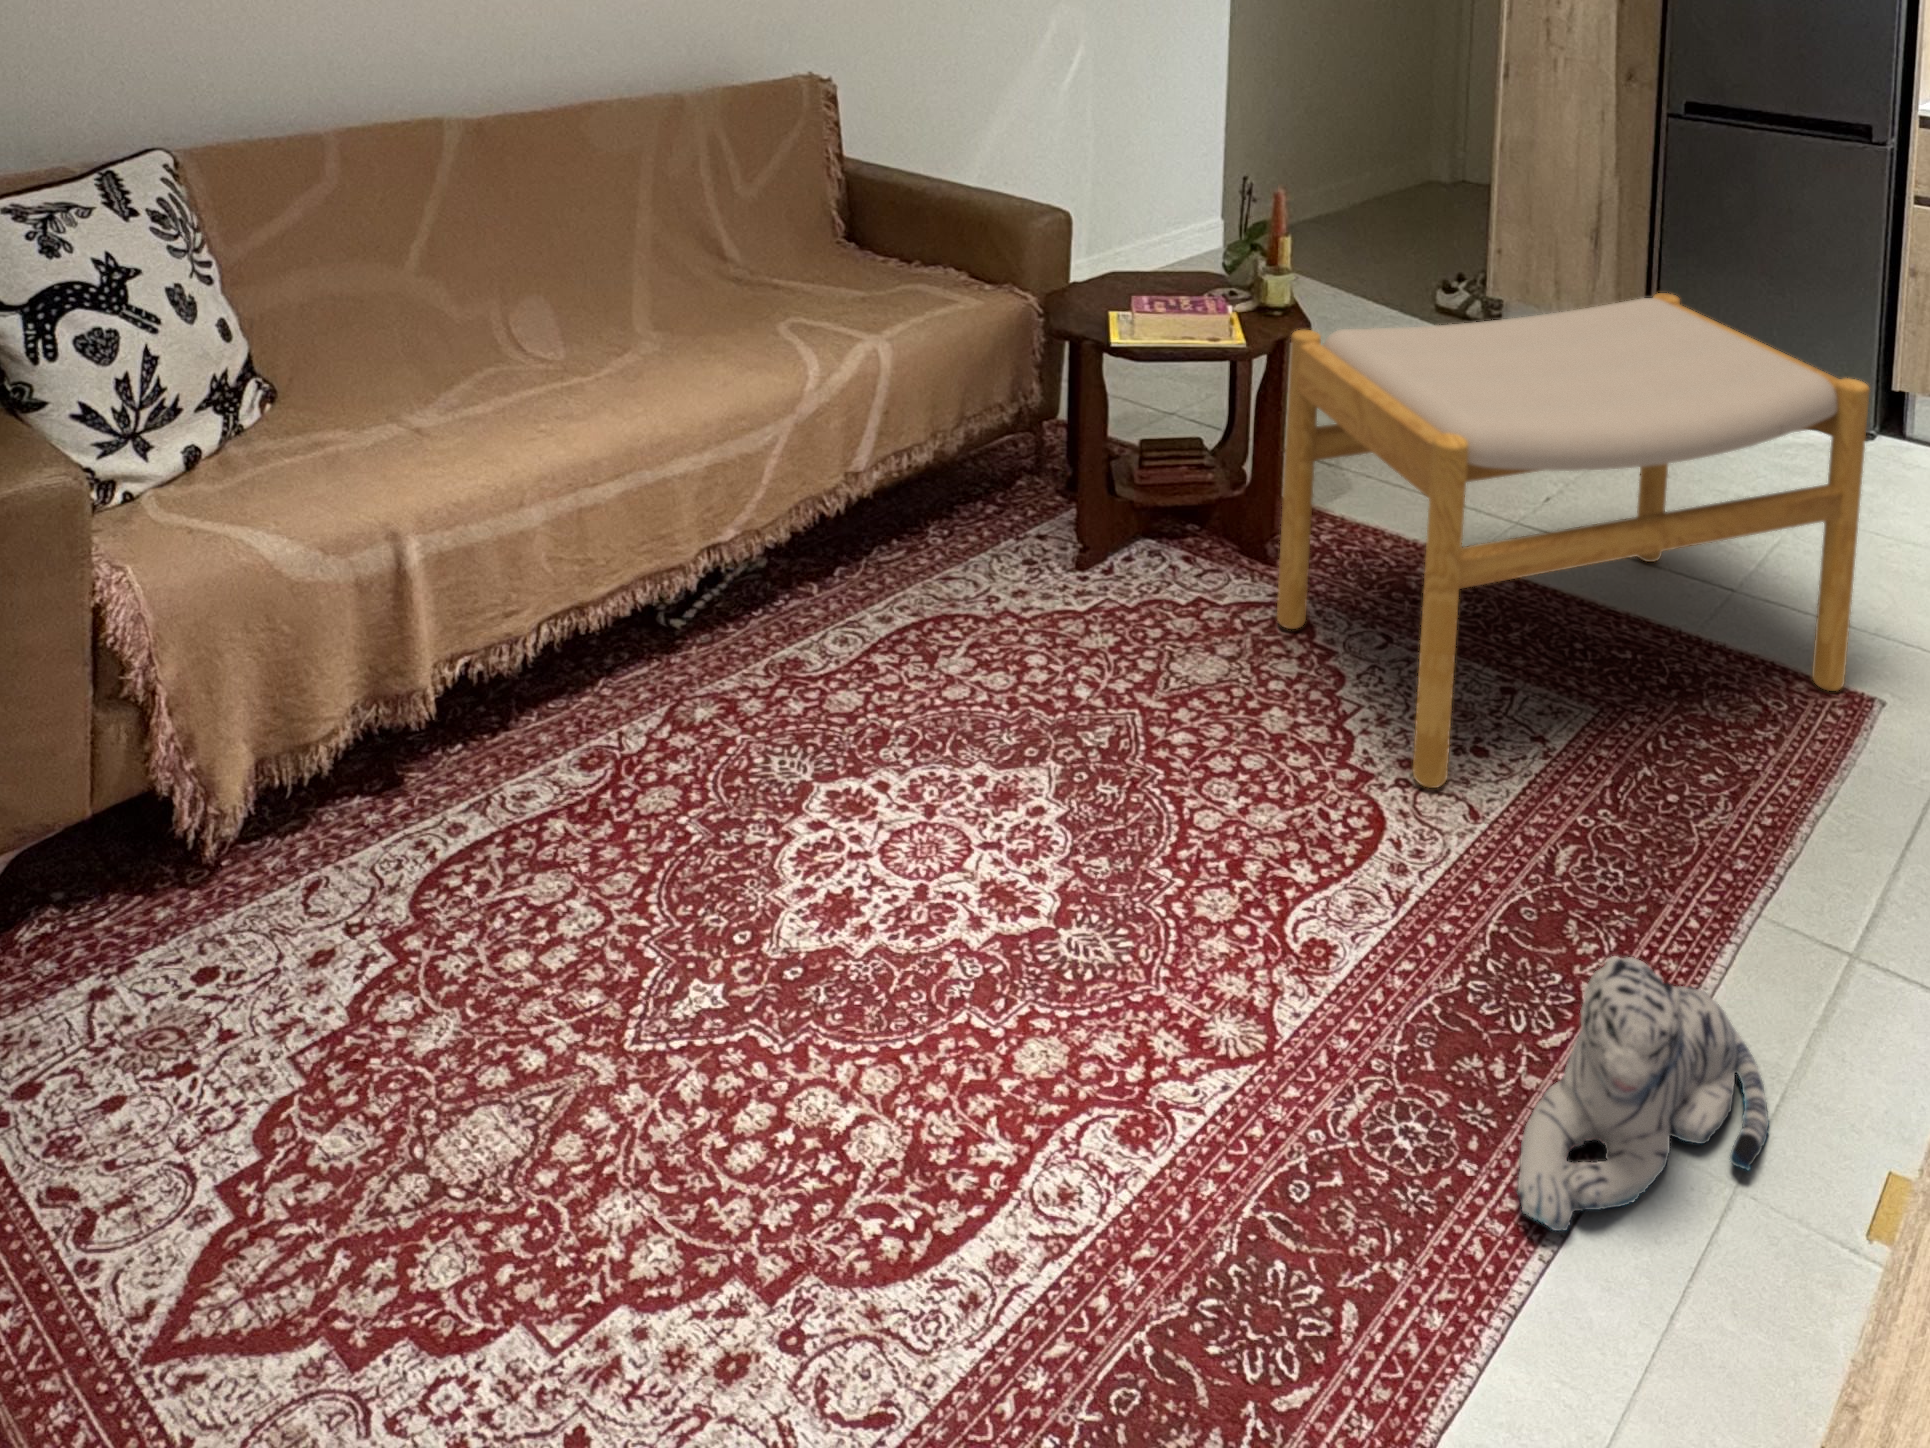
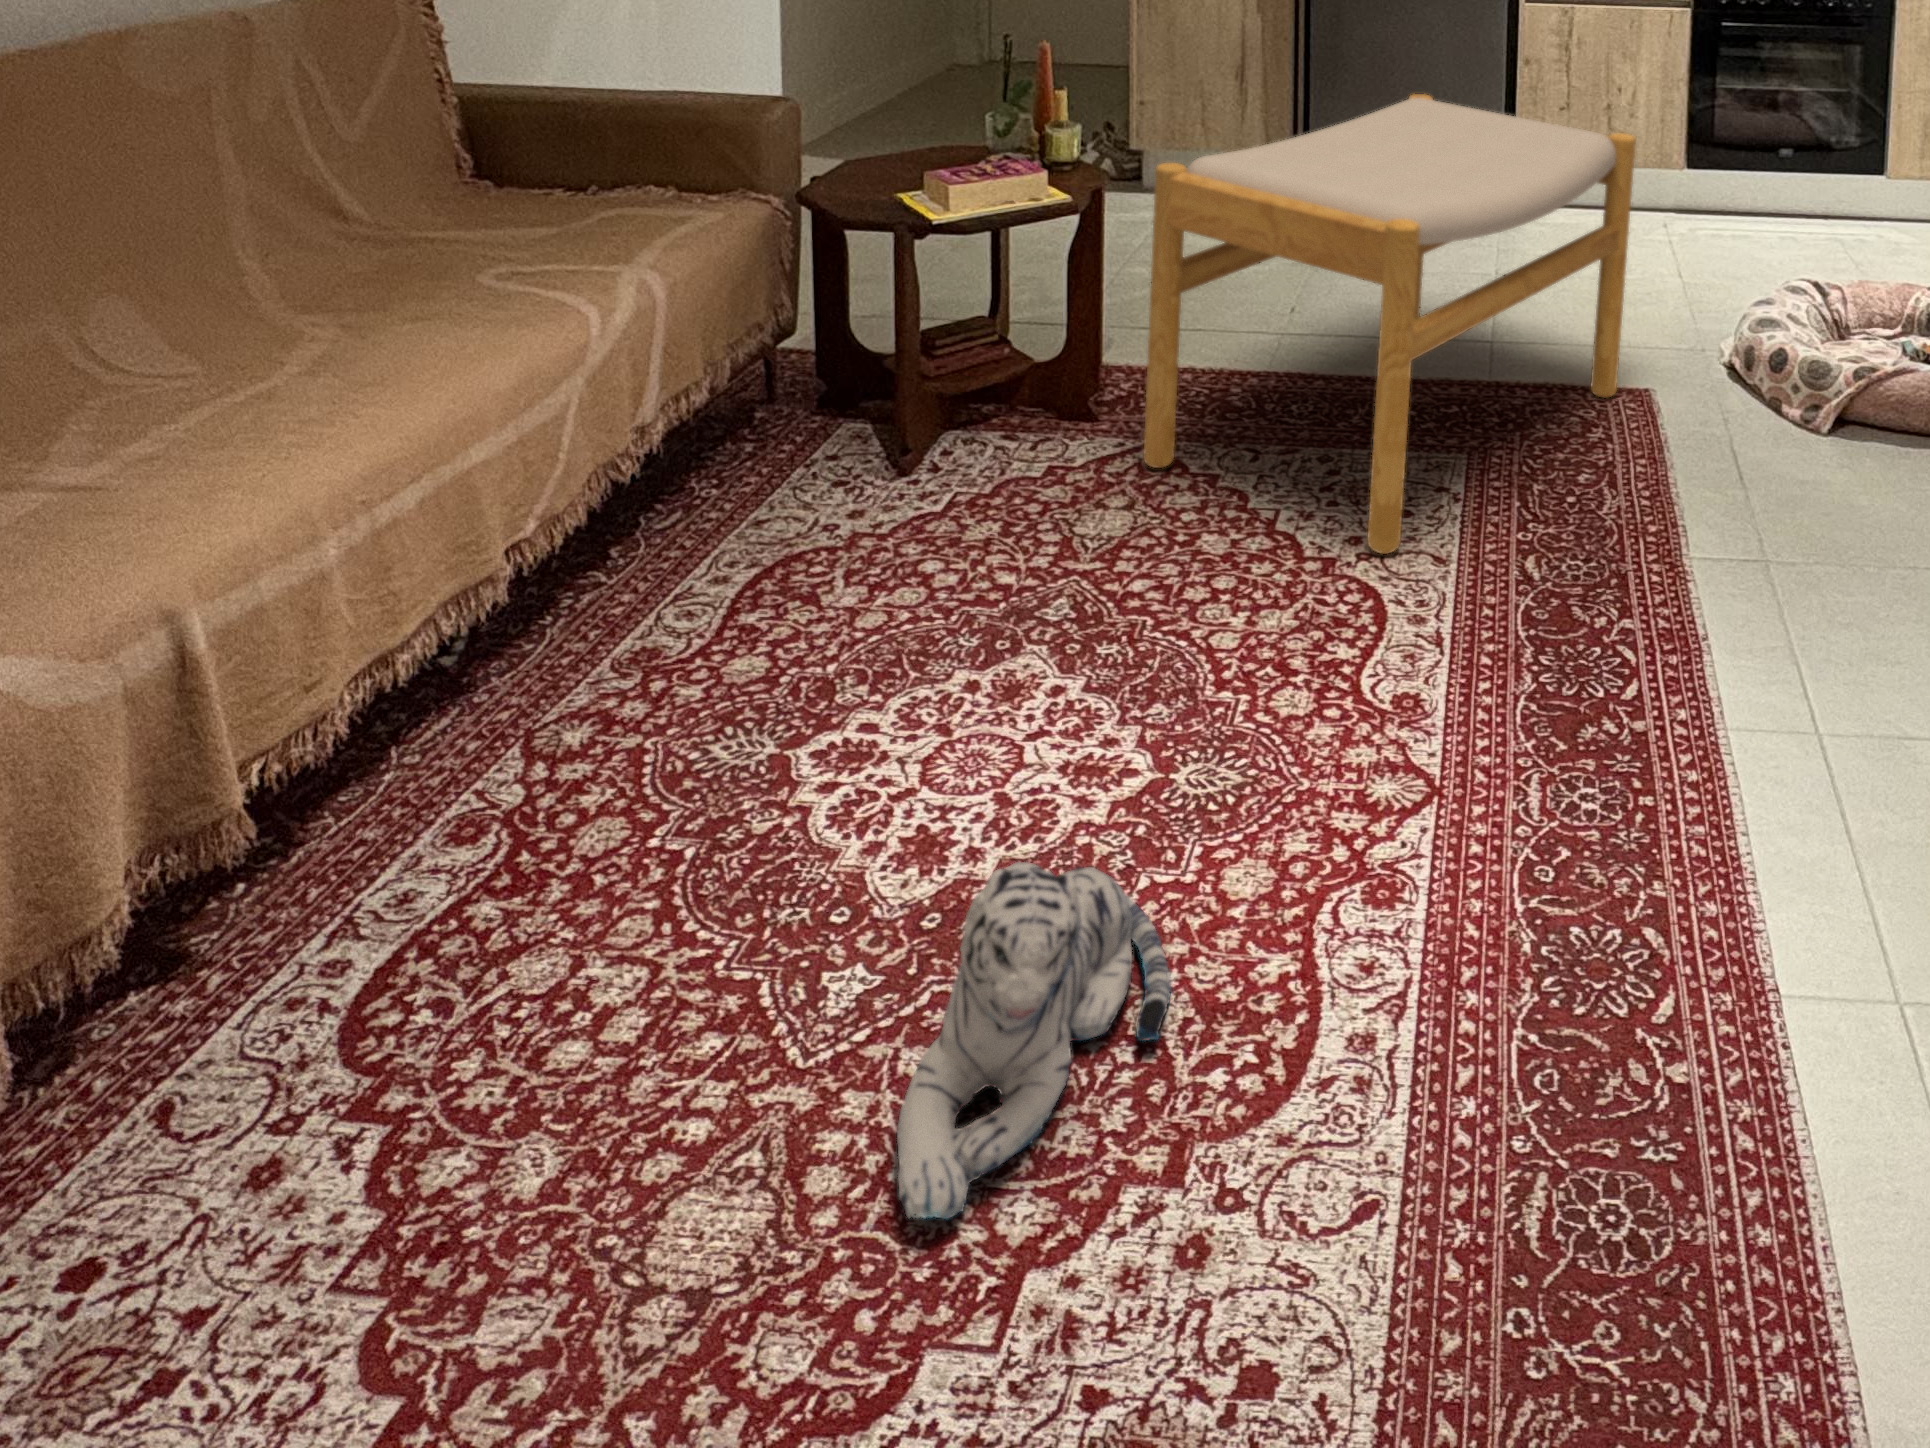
plush toy: present [1518,956,1769,1231] -> present [897,862,1171,1219]

